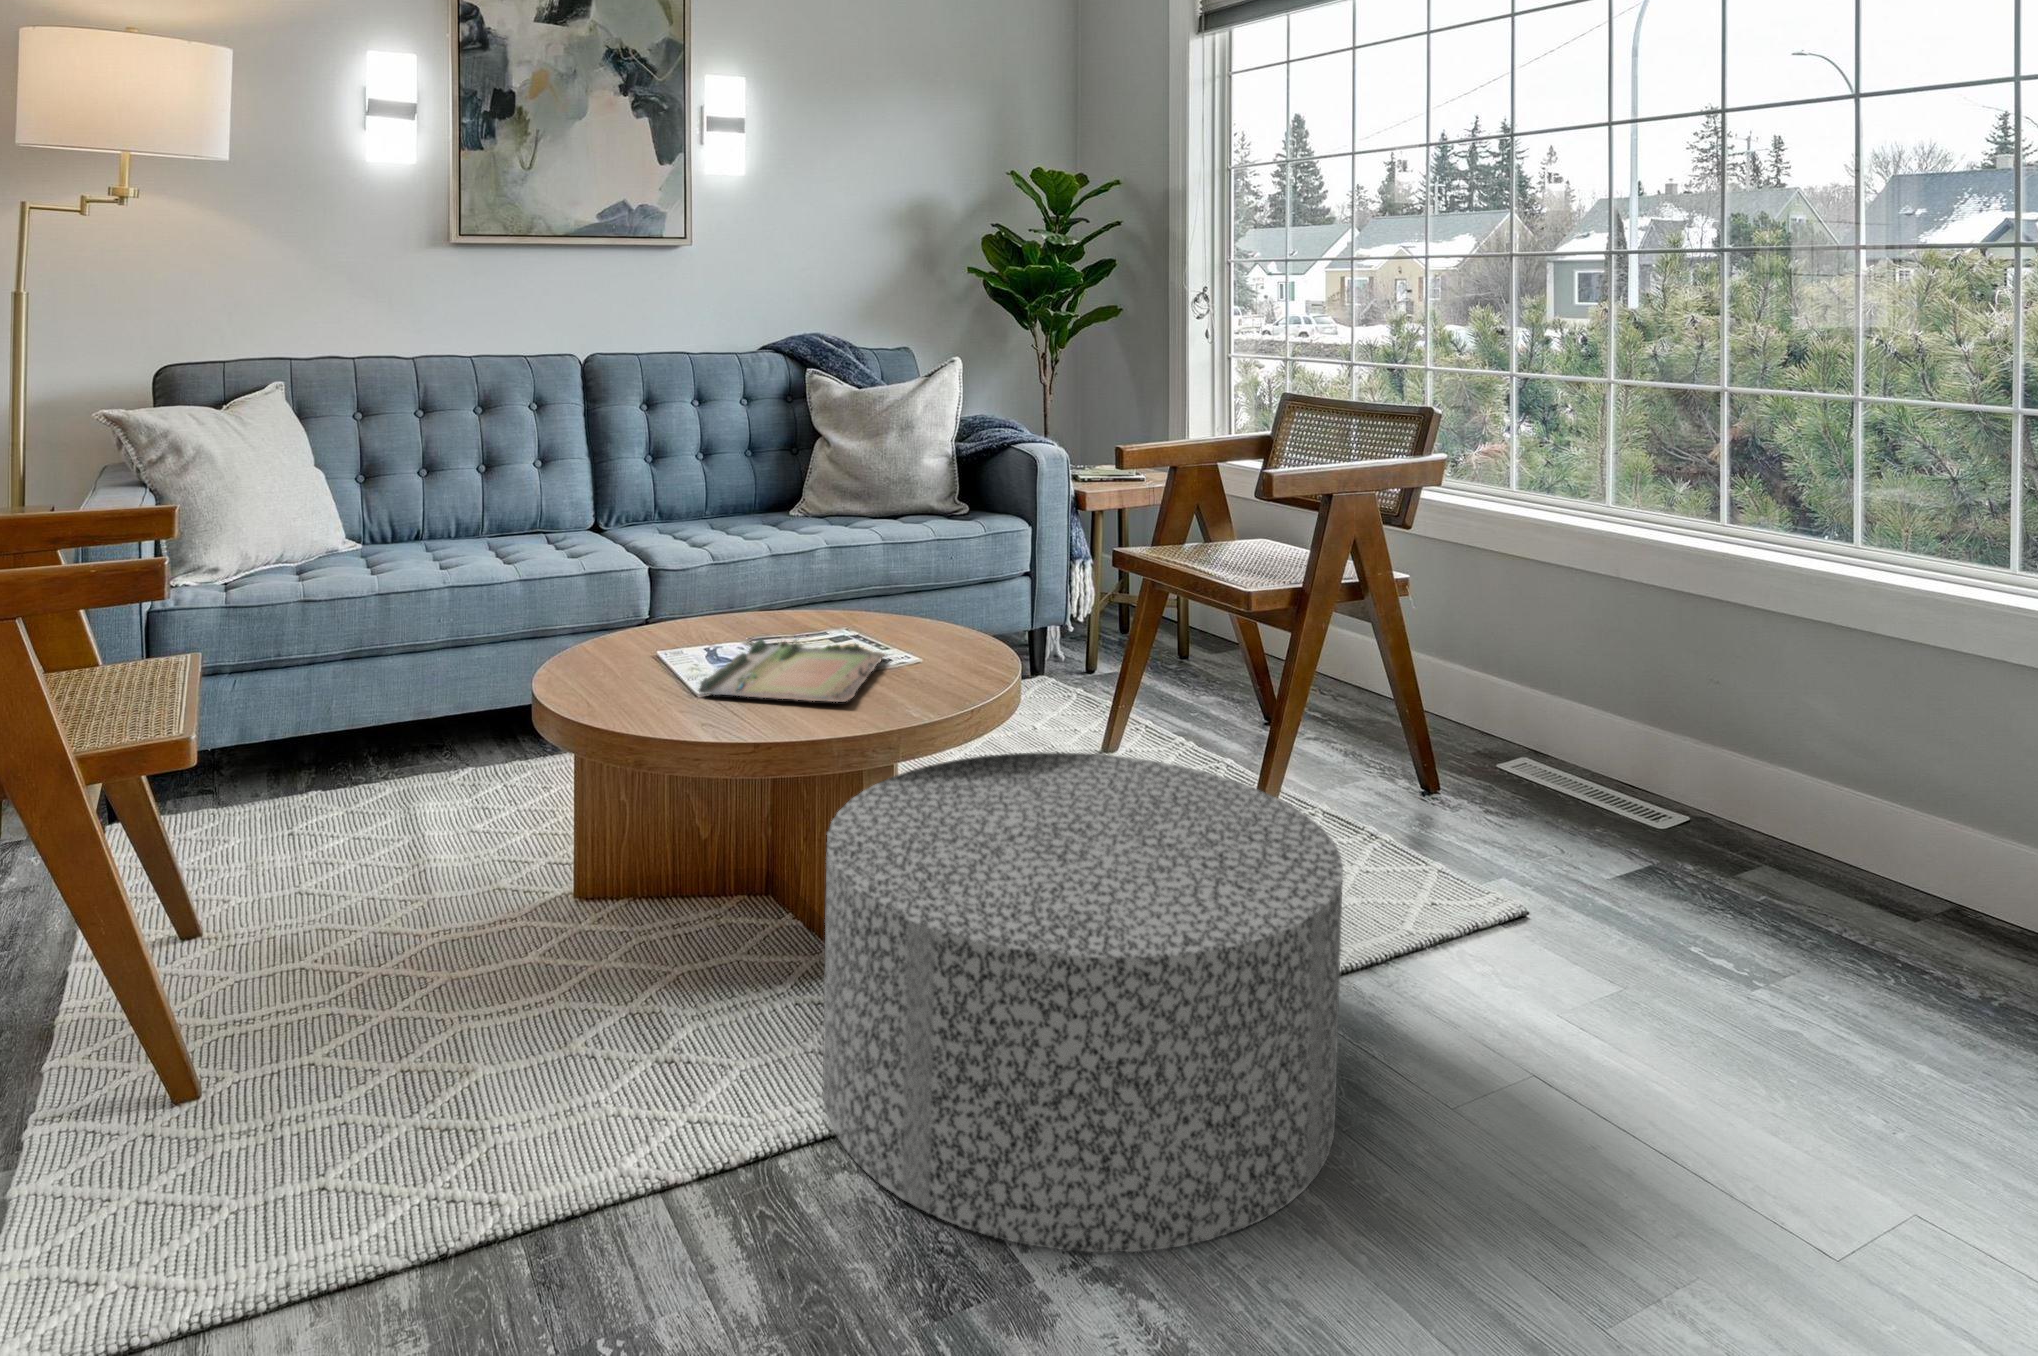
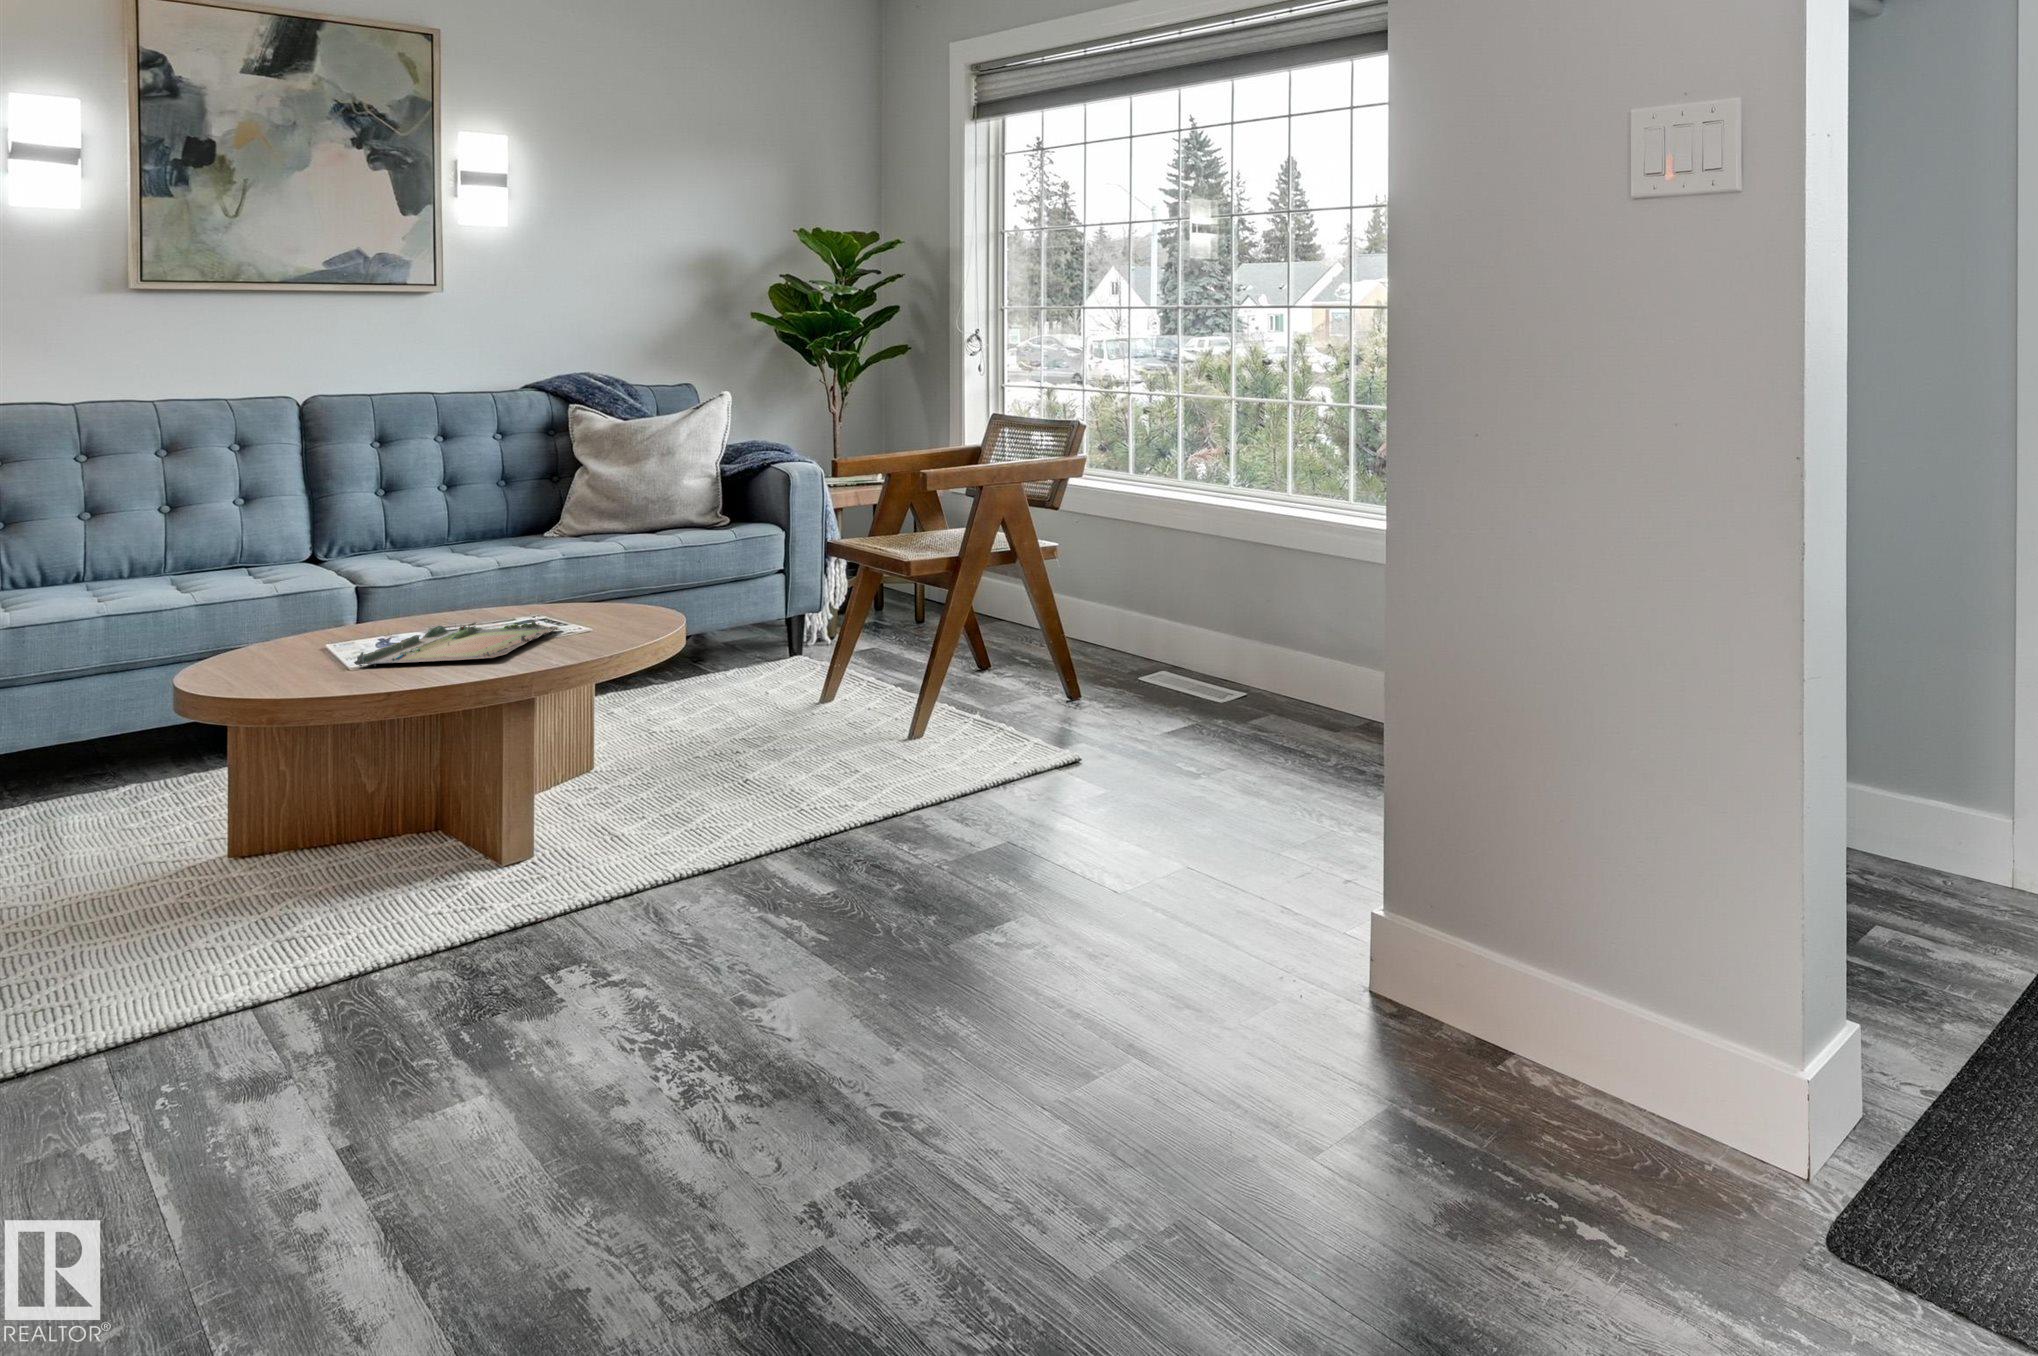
ottoman: present [823,753,1343,1252] -> none [429,675,855,977]

